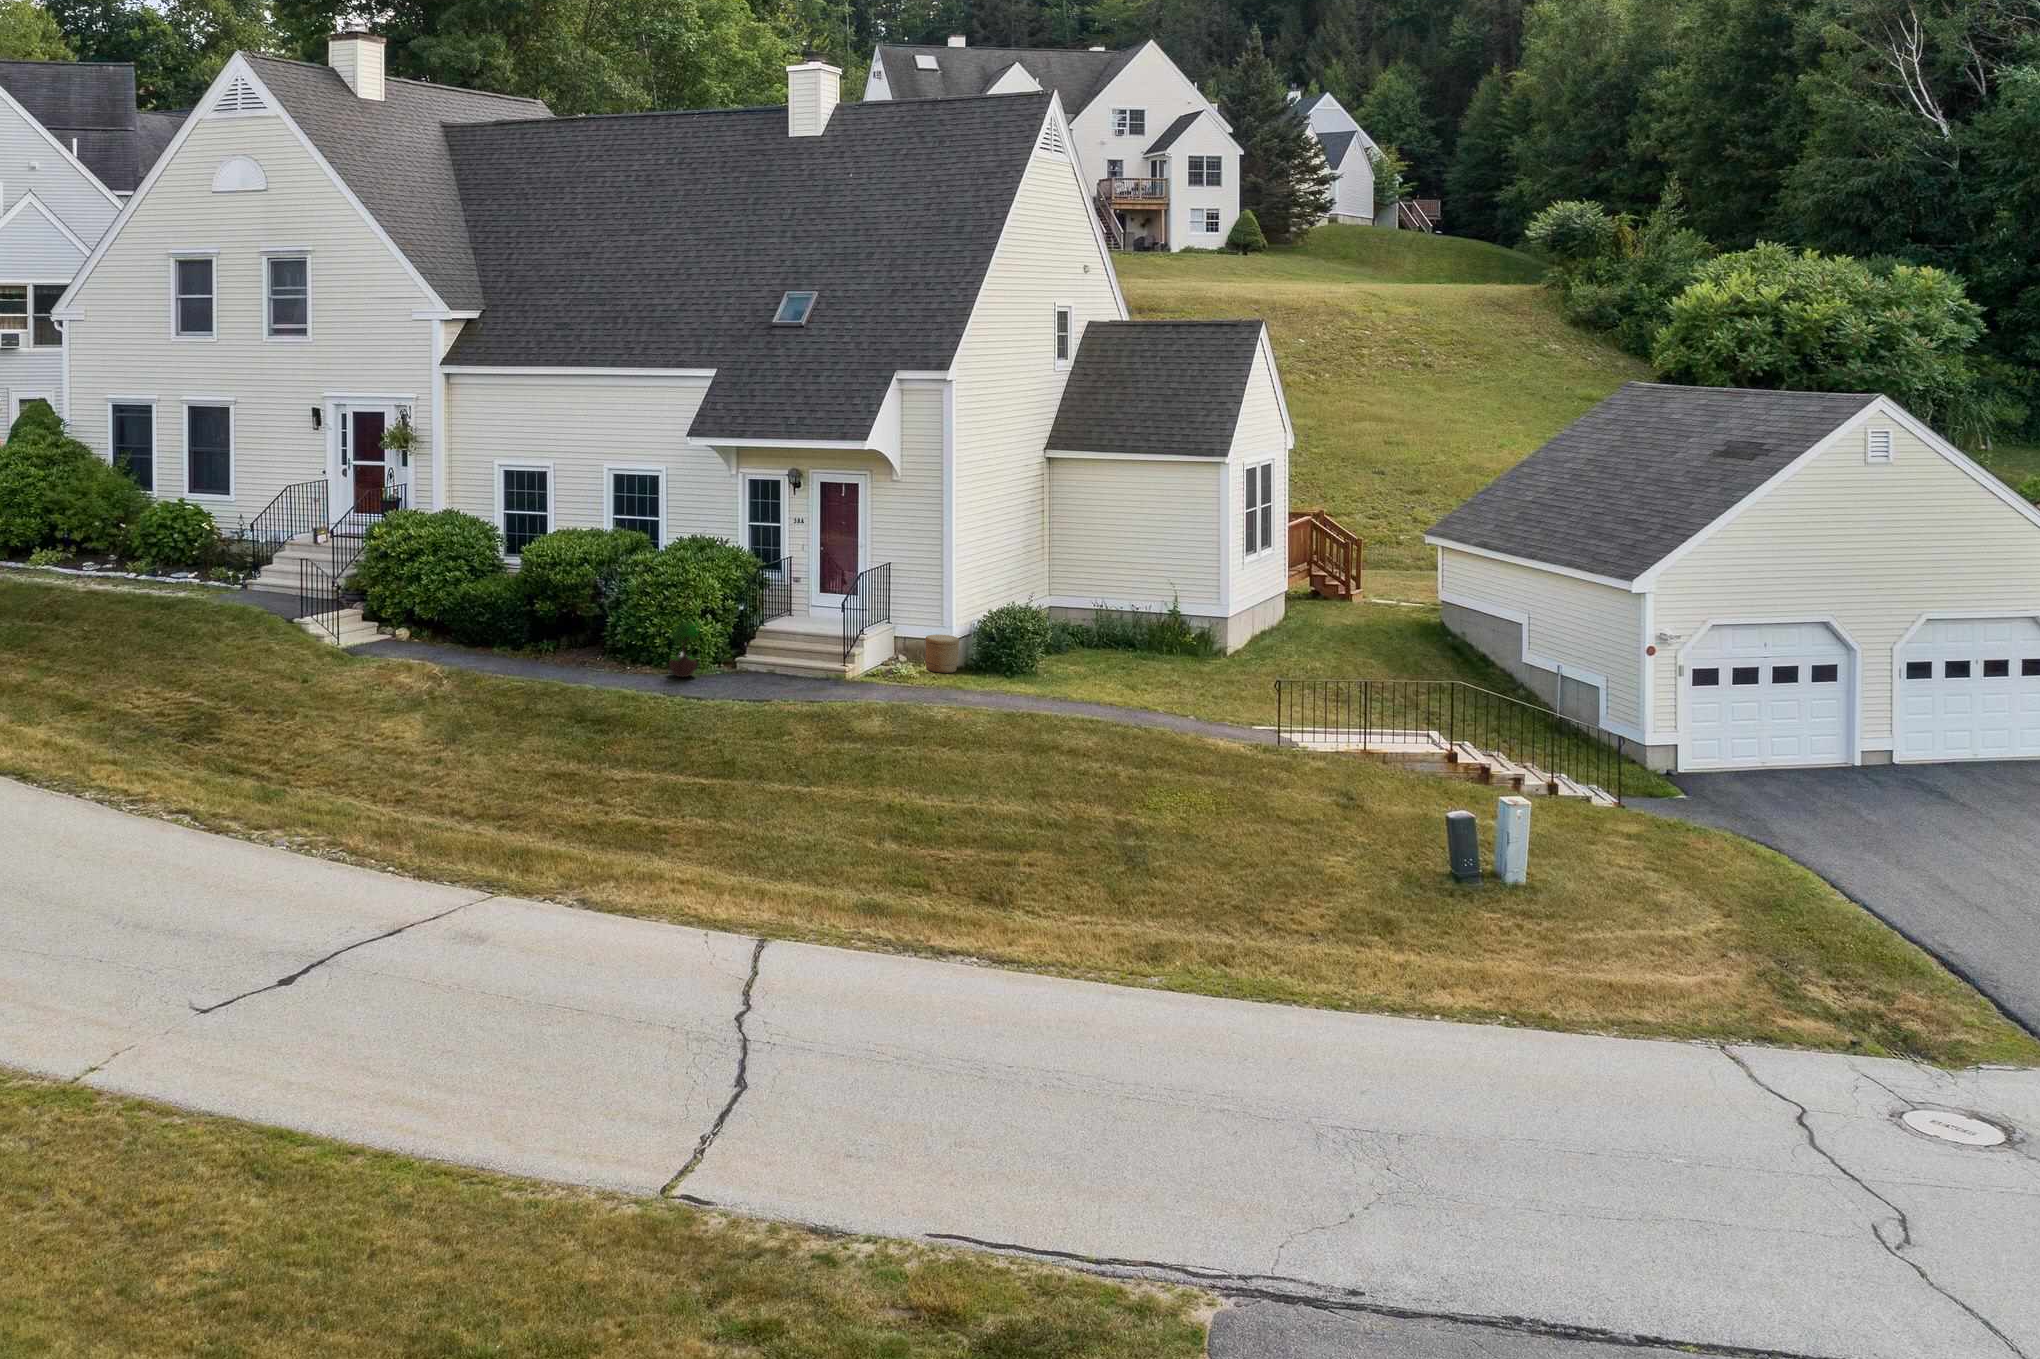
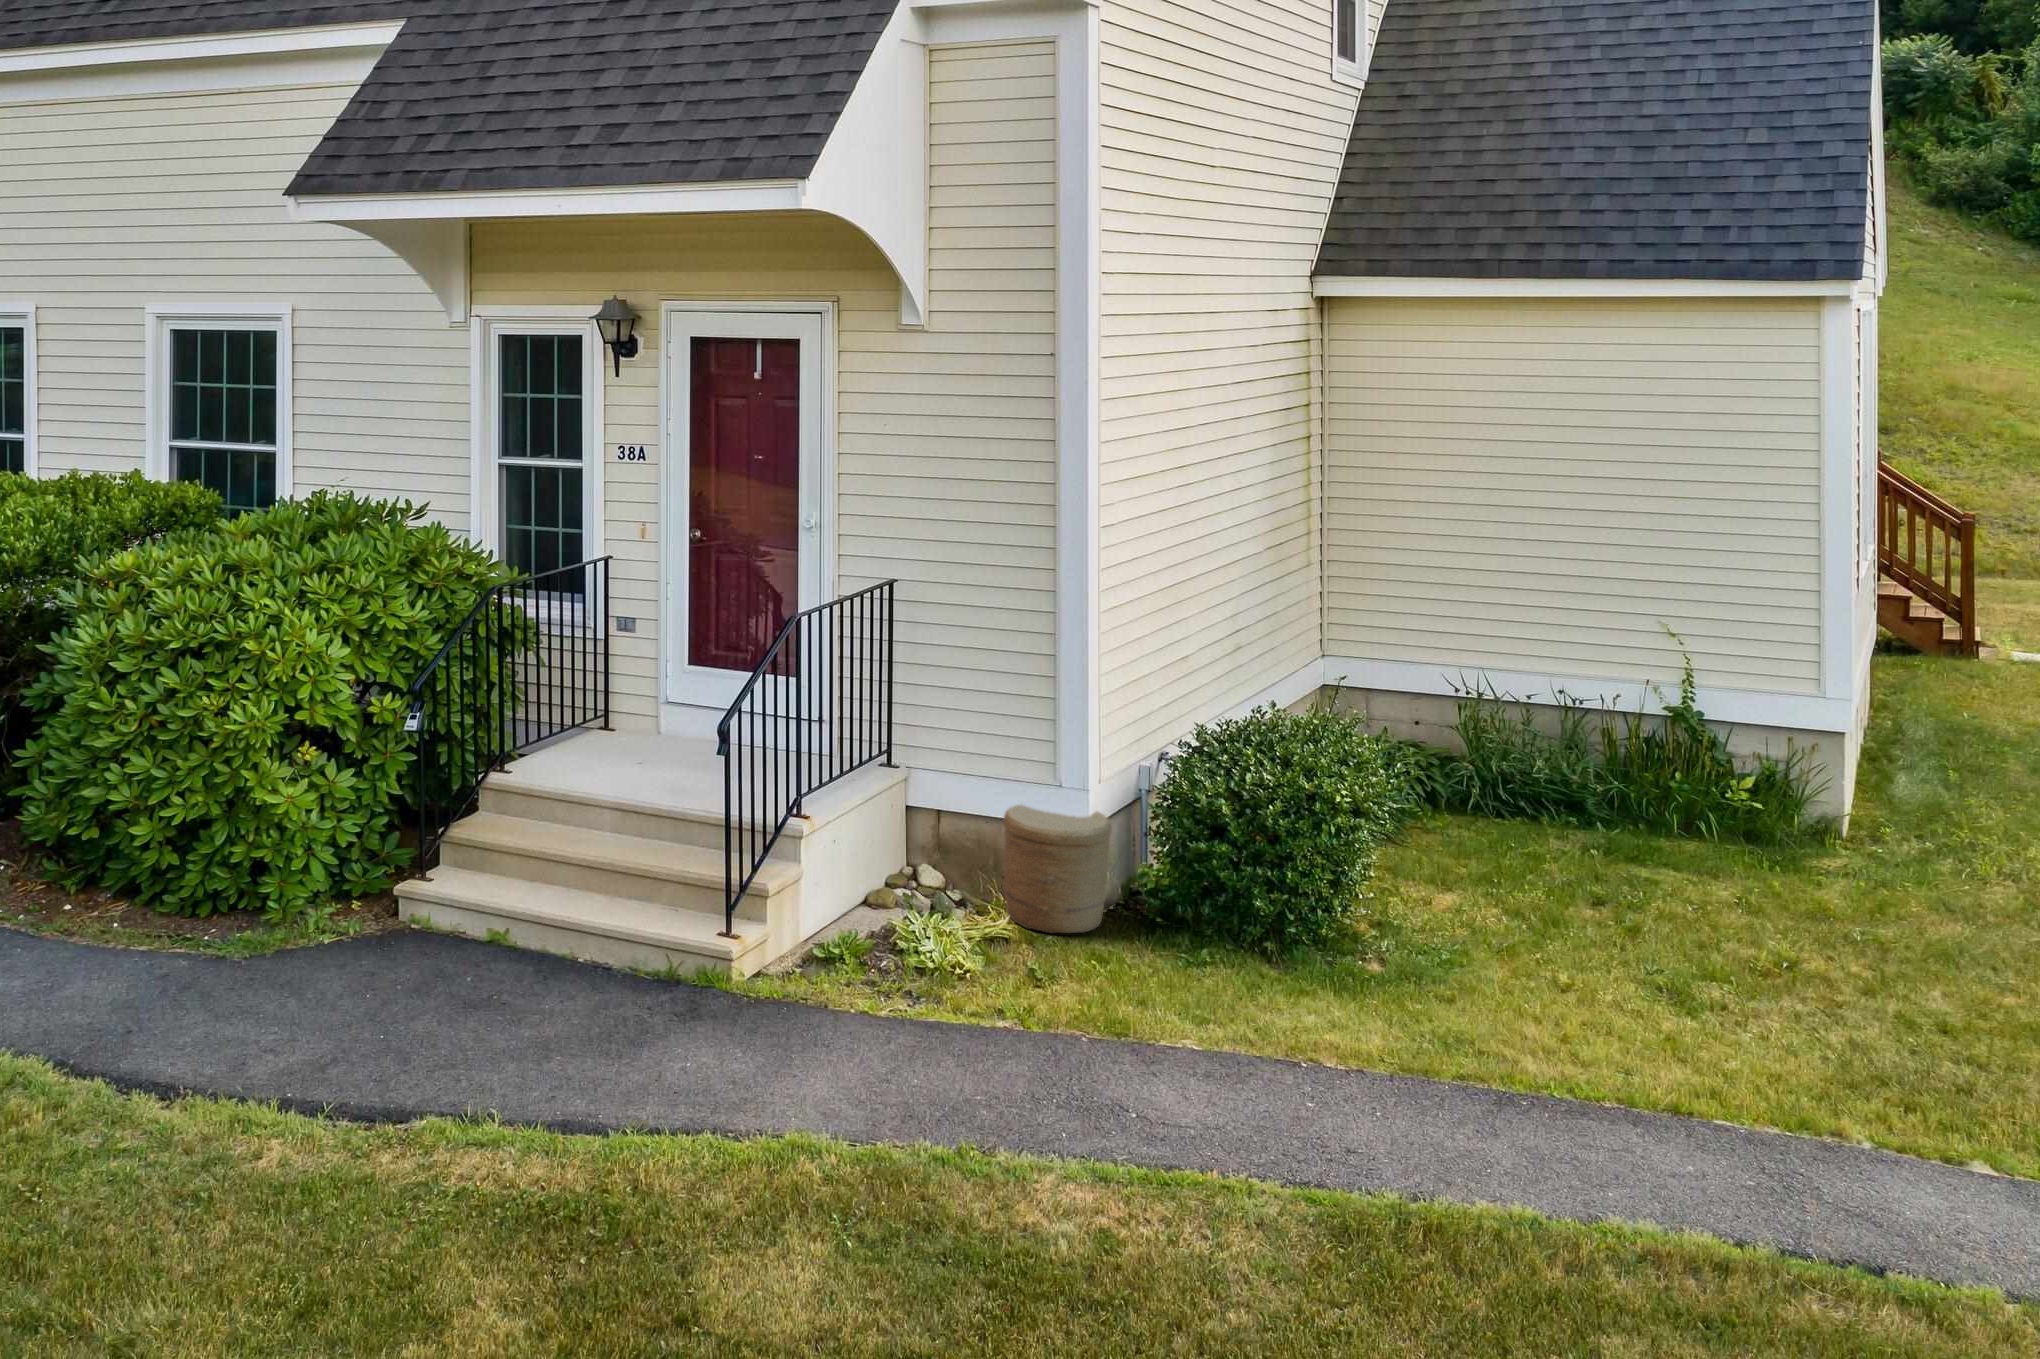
potted tree: present [669,622,698,677] -> none [87,765,223,979]

